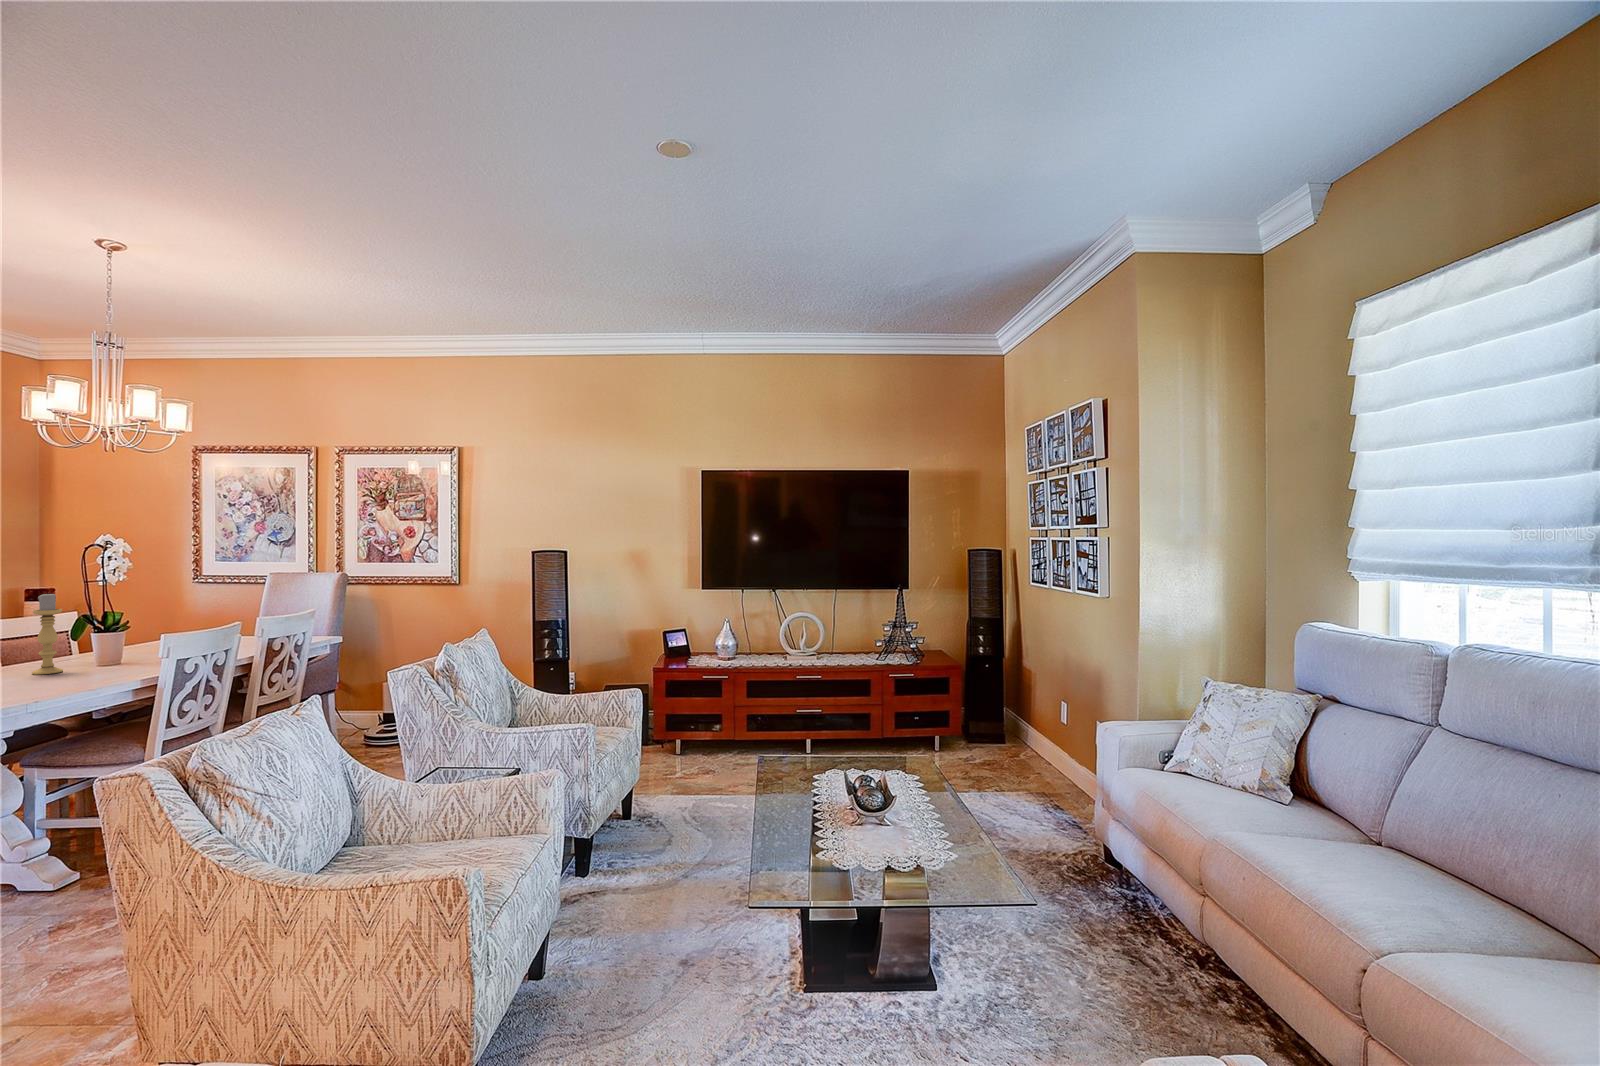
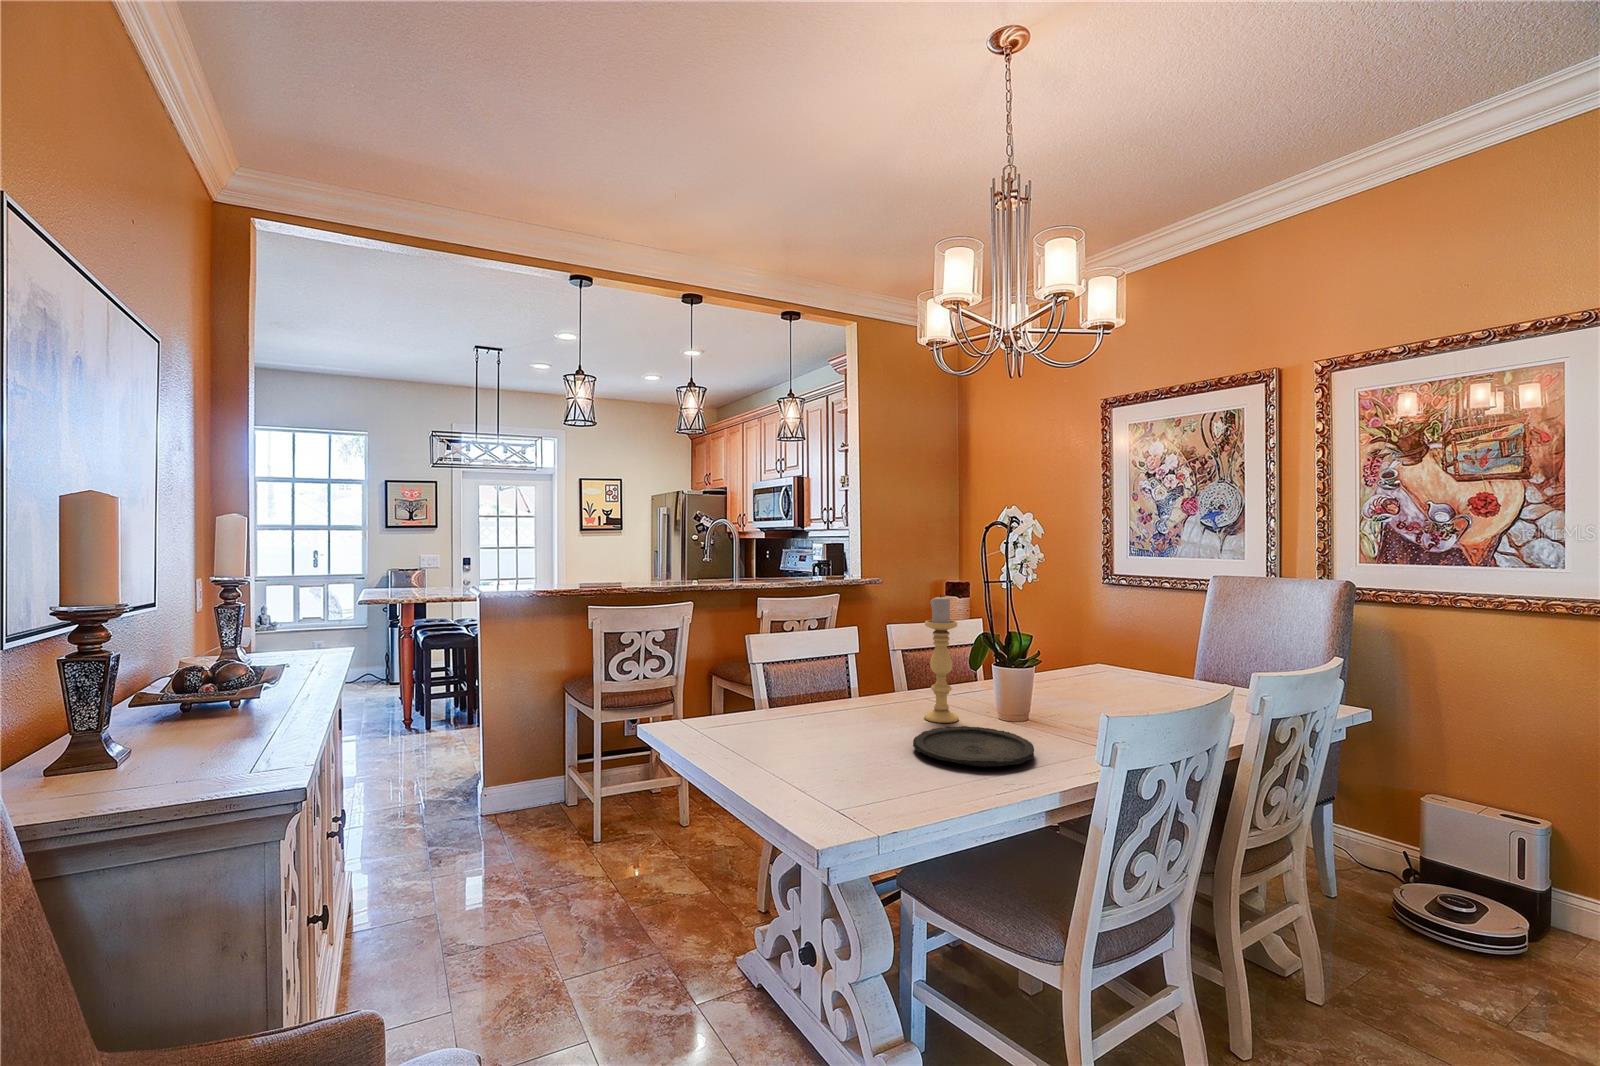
plate: none [31,667,124,683] -> present [913,726,1034,767]

